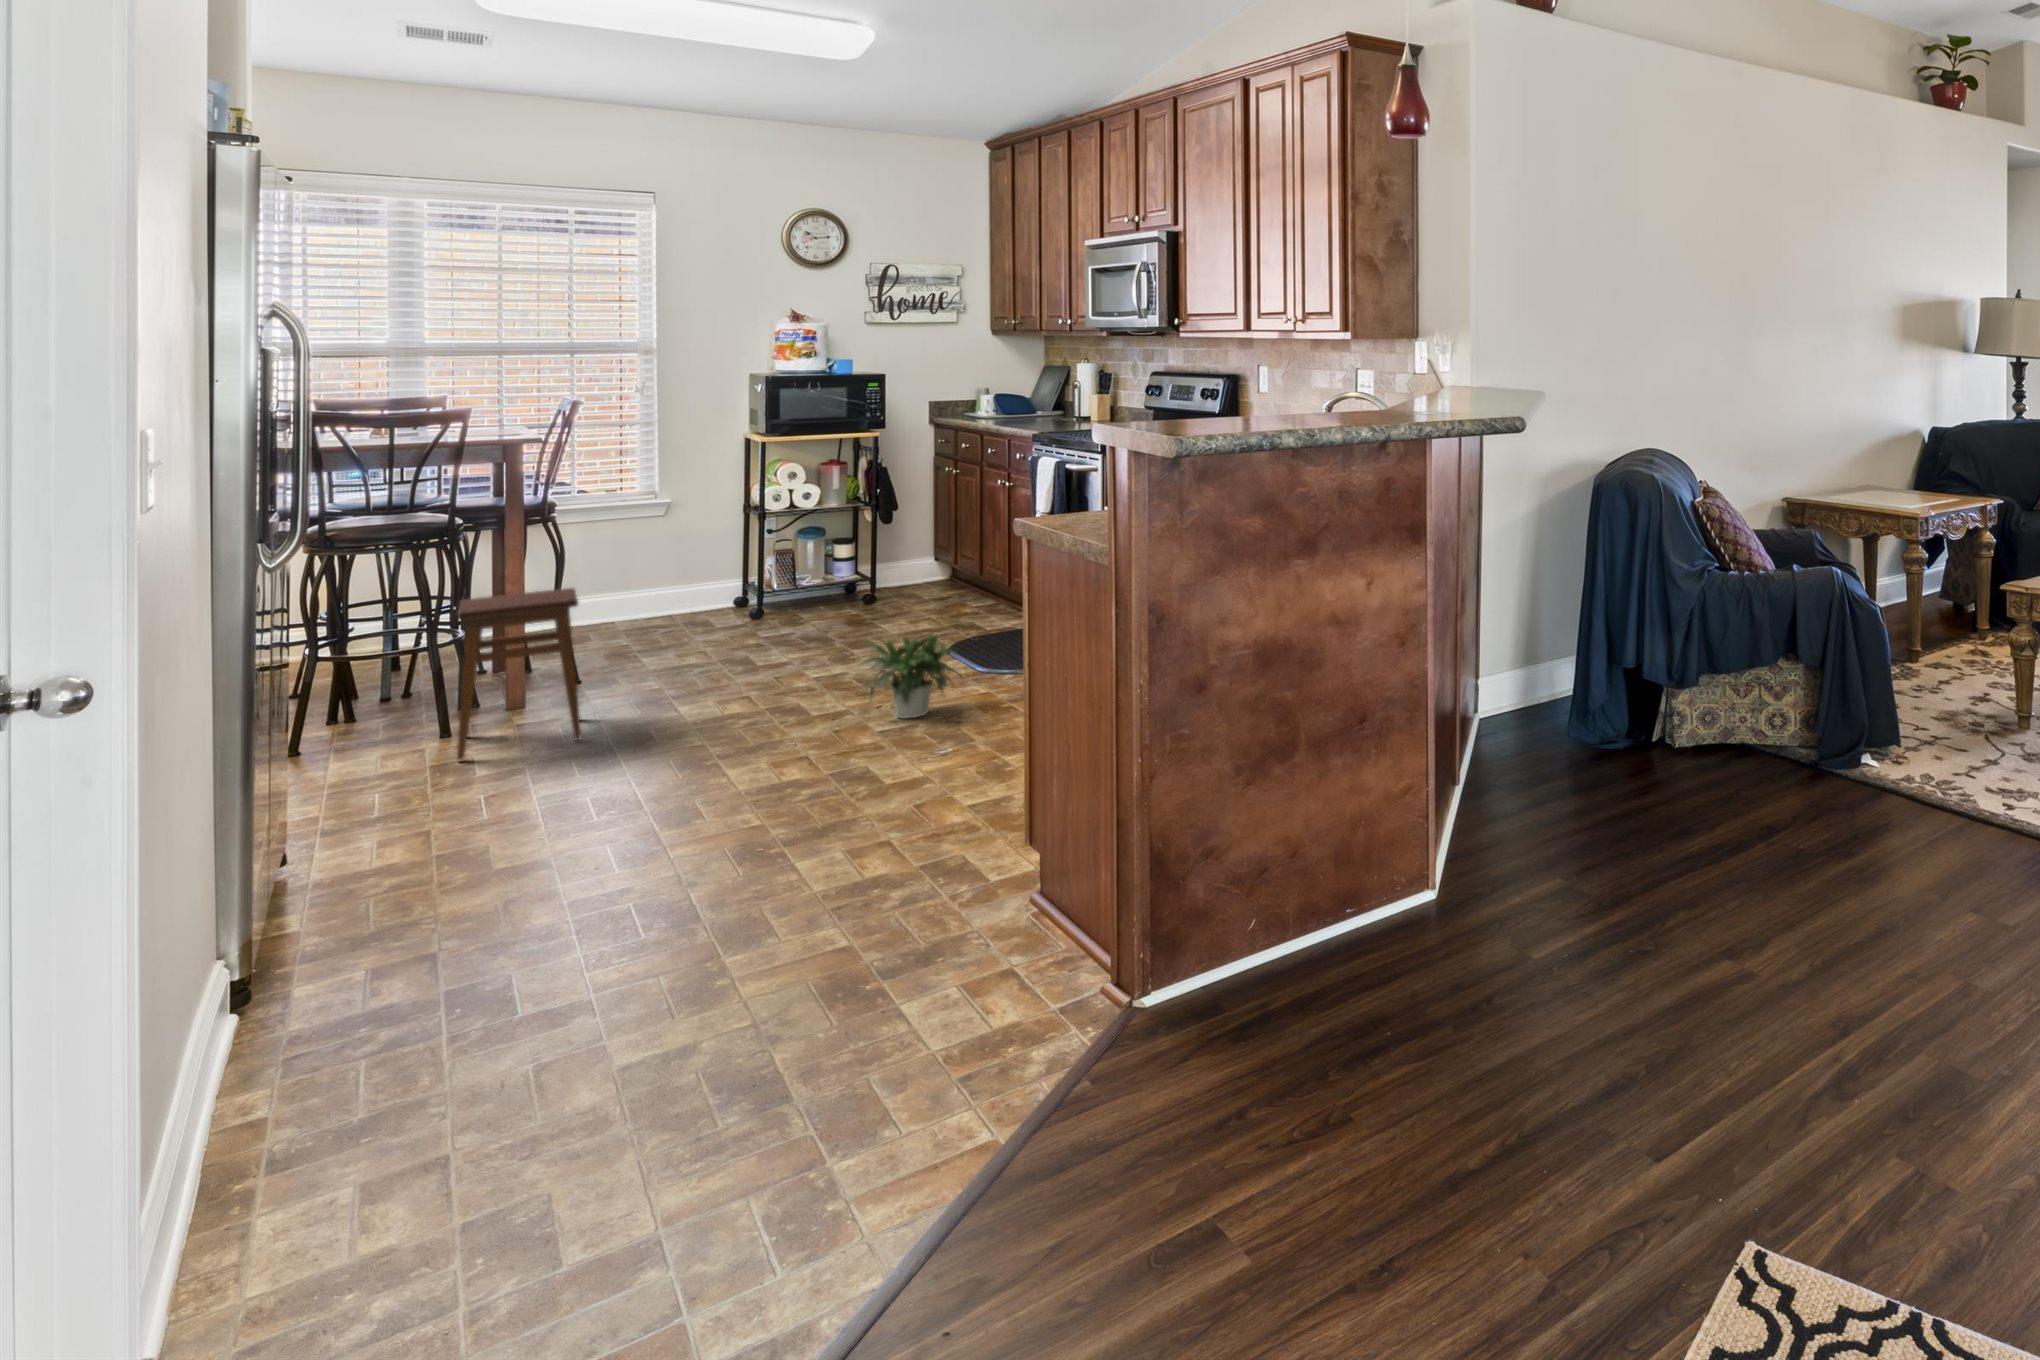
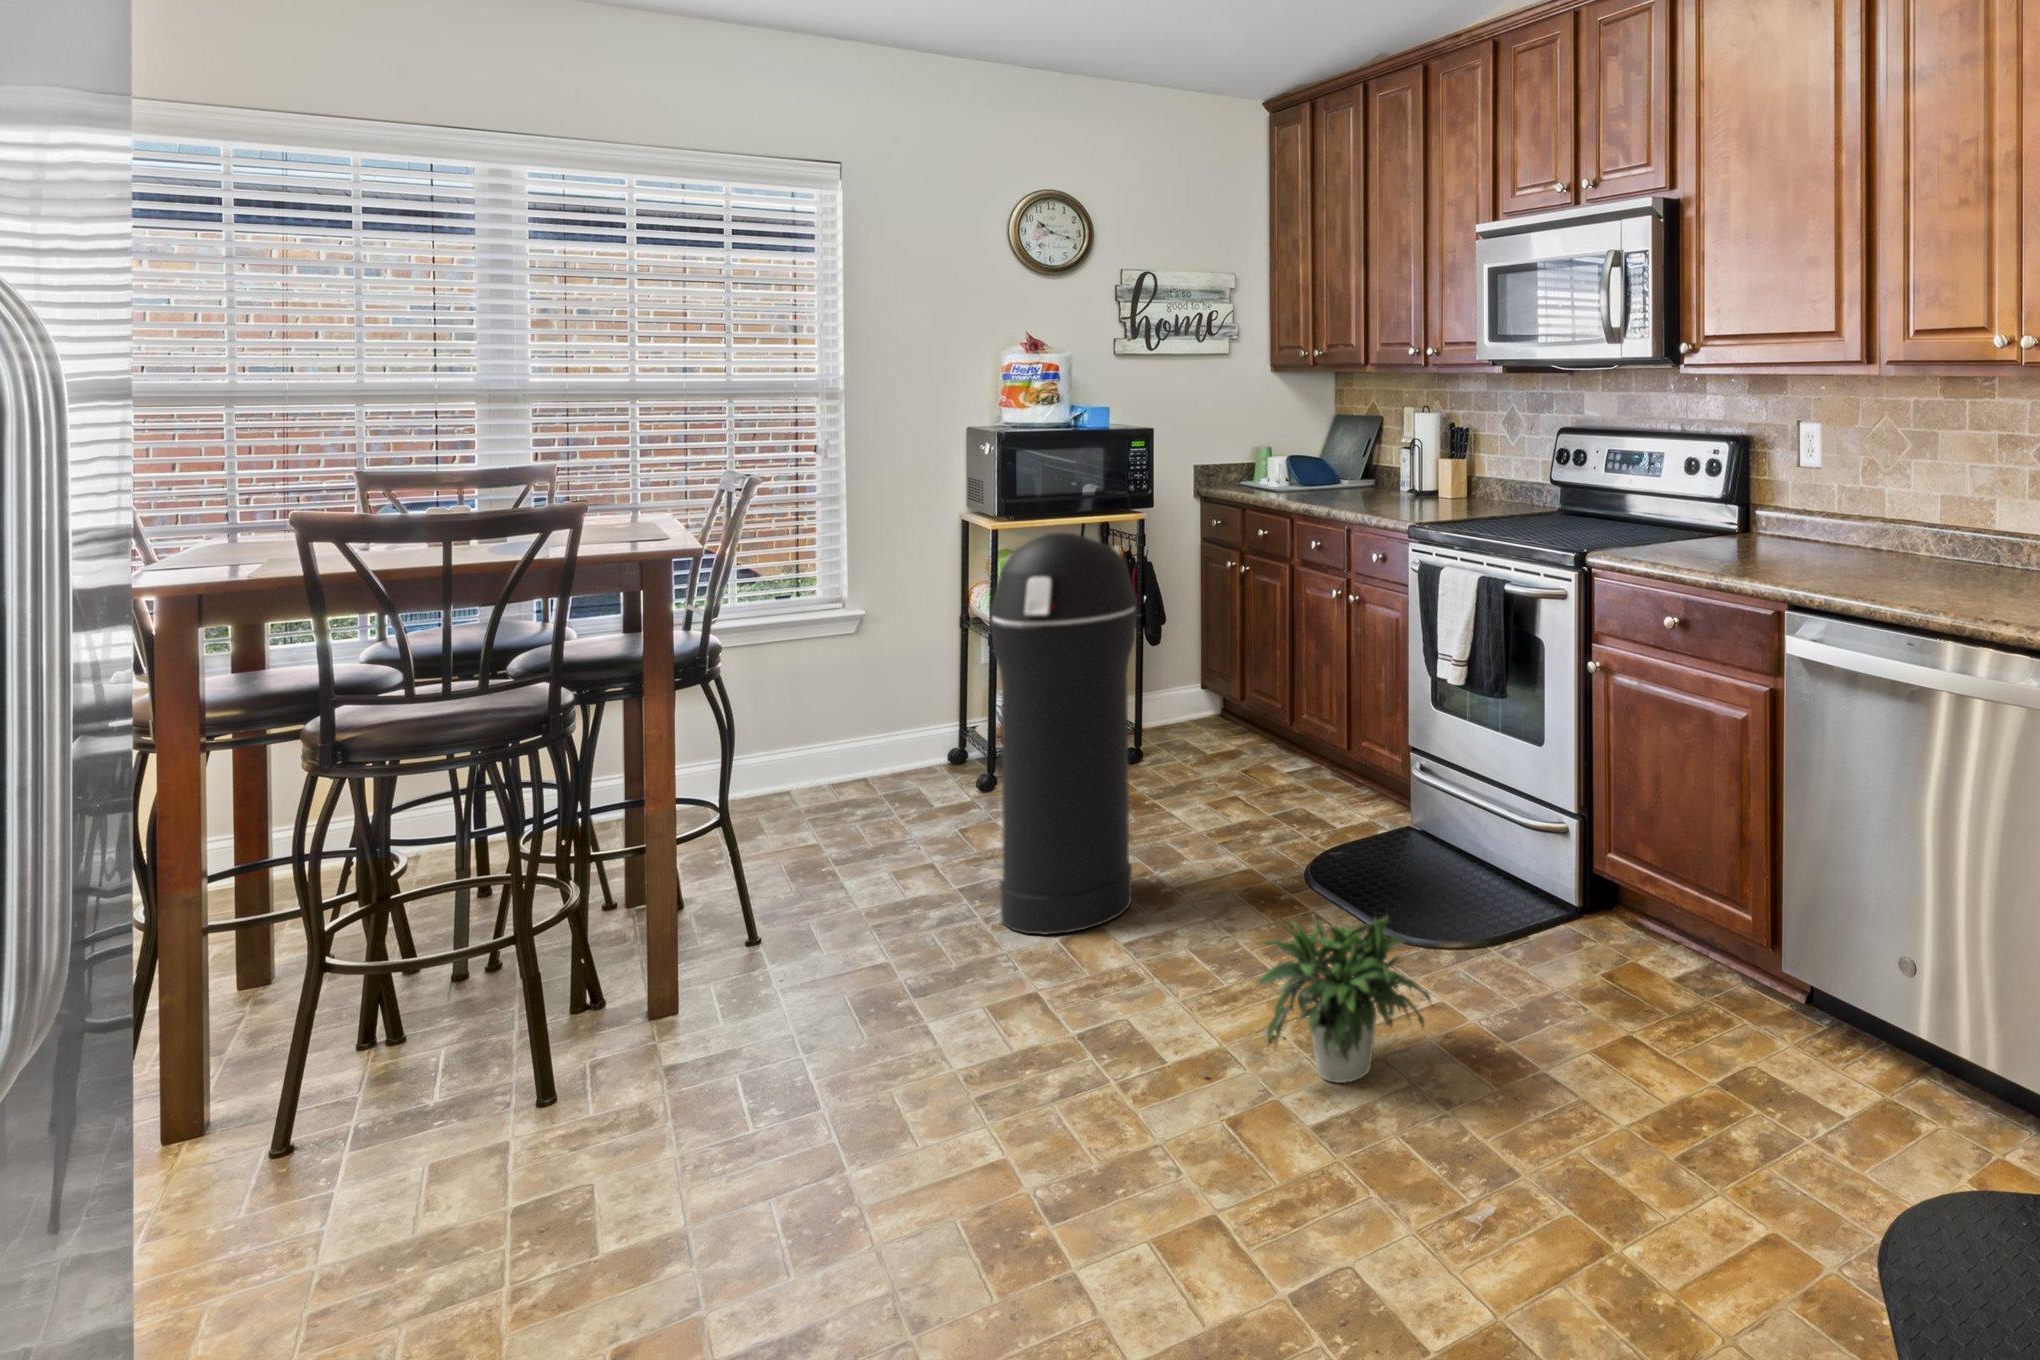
trash can: none [733,435,833,675] -> present [990,533,1137,934]
stool: present [457,588,581,760] -> none [559,818,779,1194]

